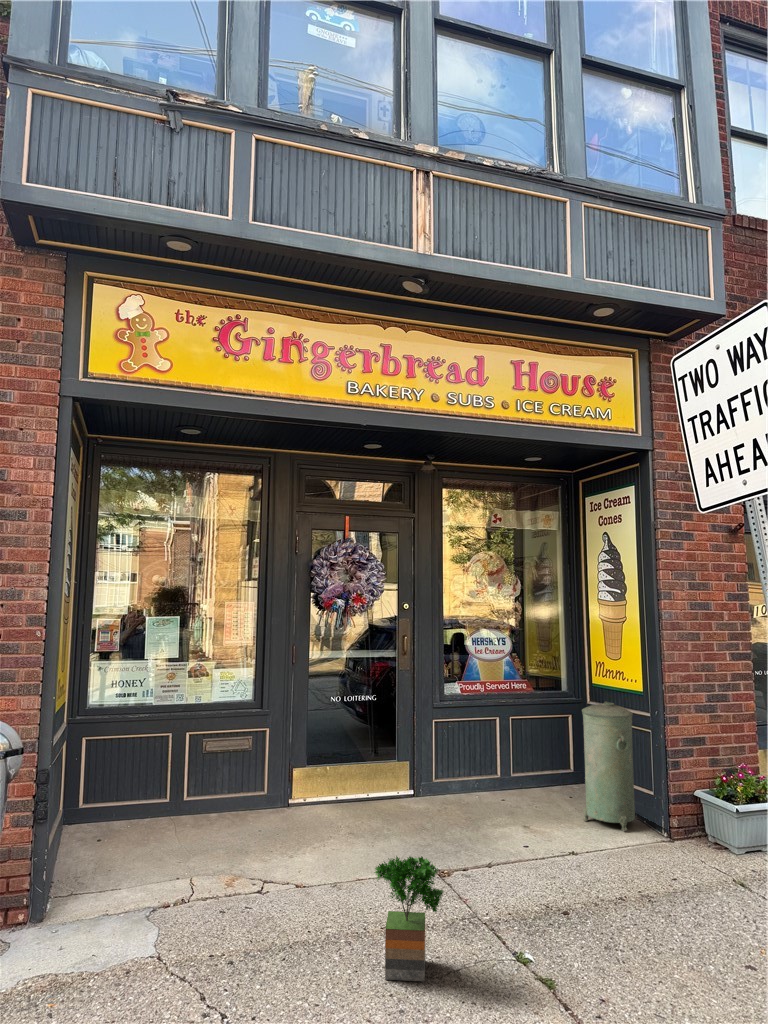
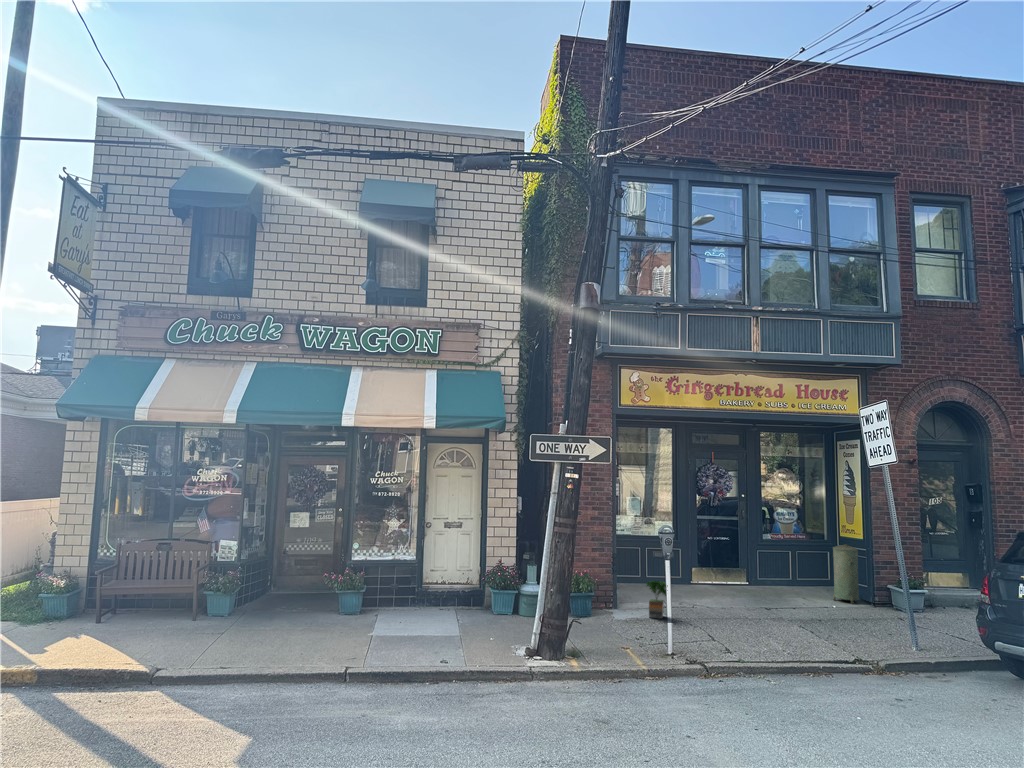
potted tree: present [374,856,443,982] -> present [646,581,668,618]

